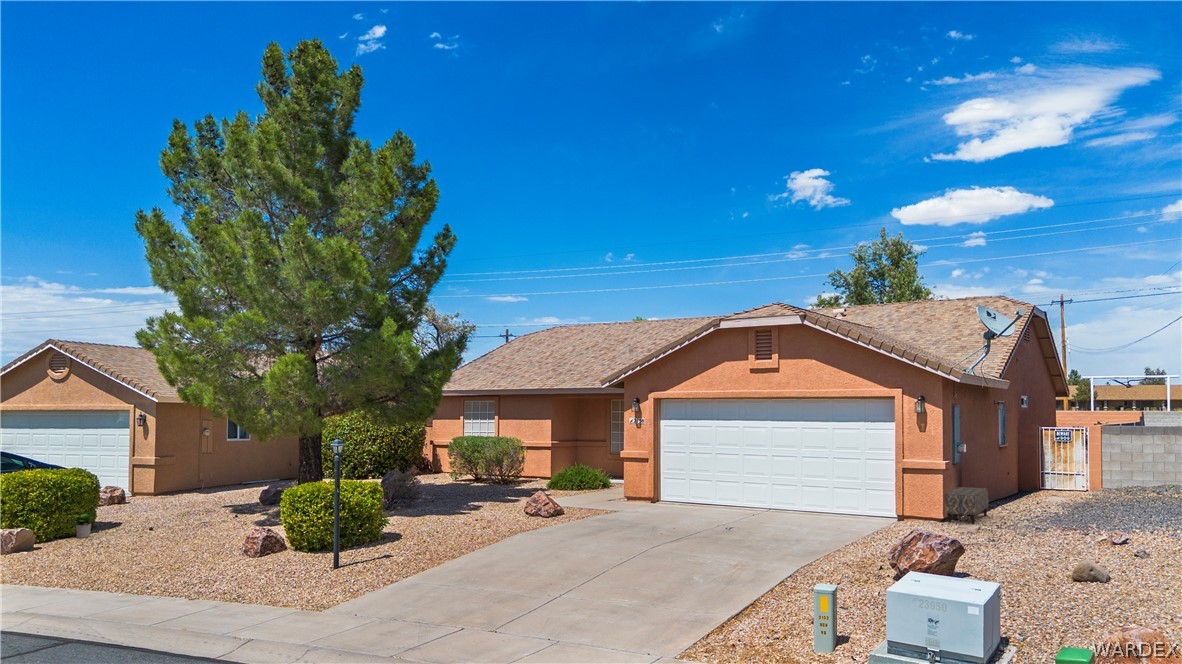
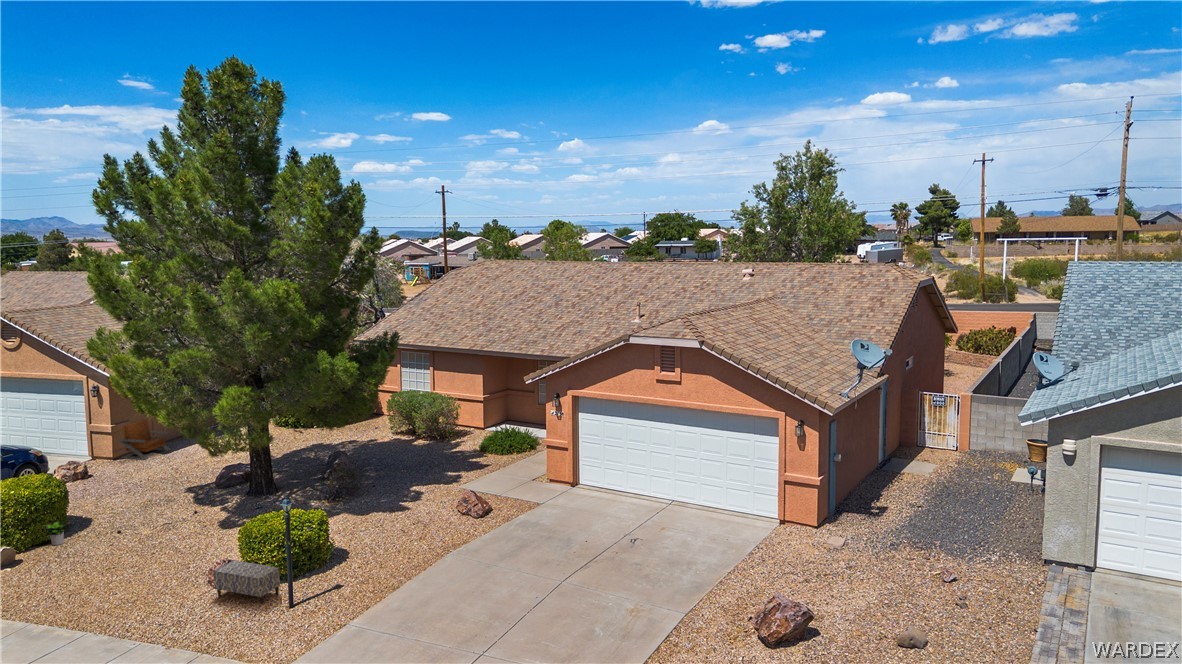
lounge chair: none [161,455,215,494] -> present [119,419,170,460]
bench: present [945,487,989,524] -> present [214,560,280,604]

